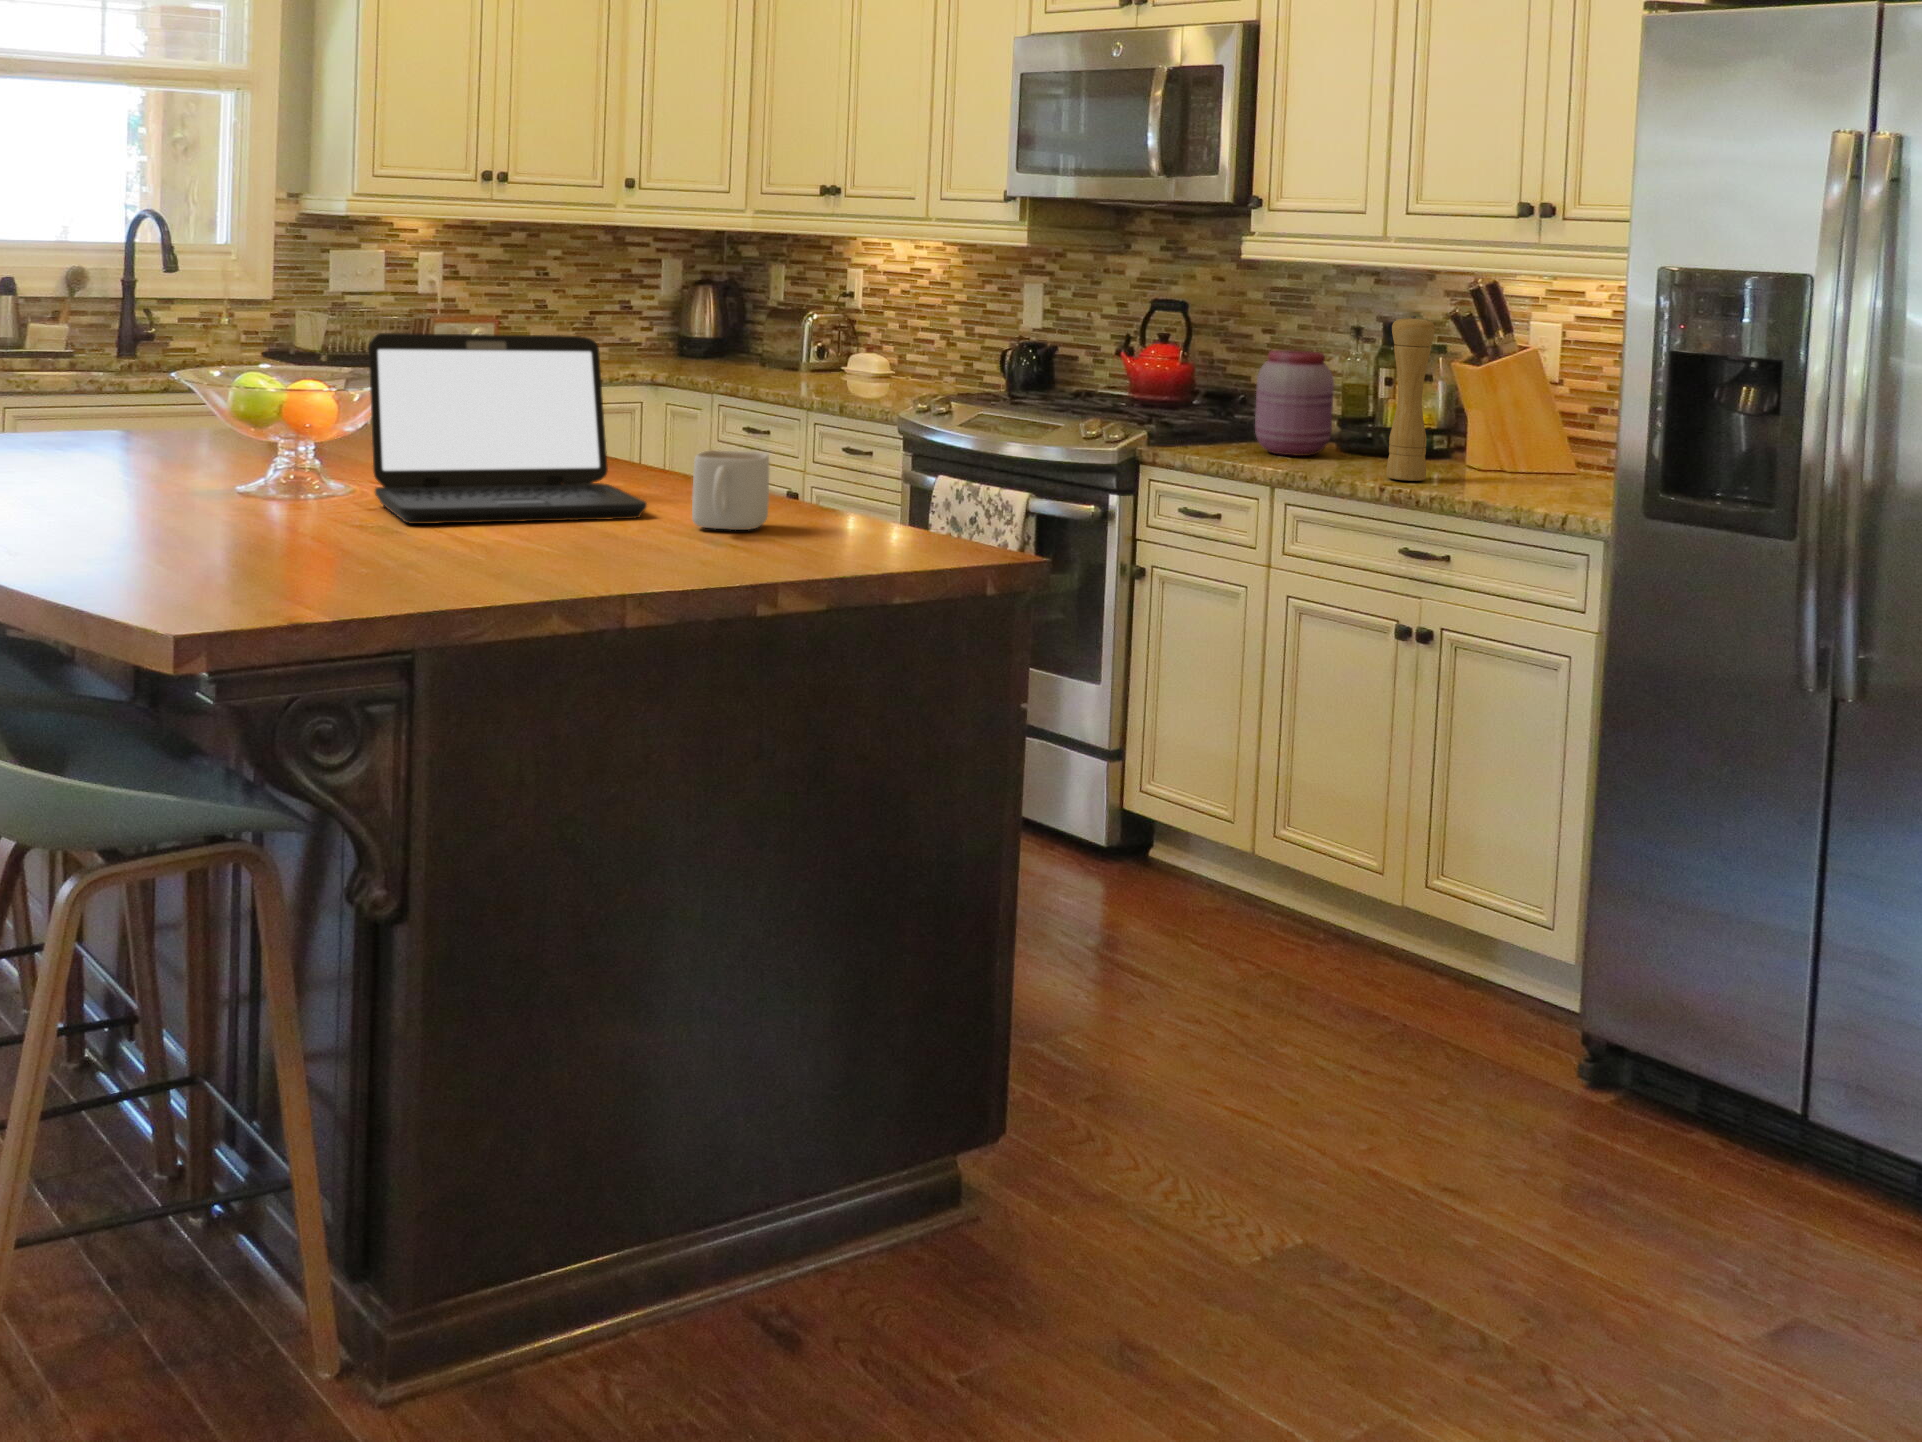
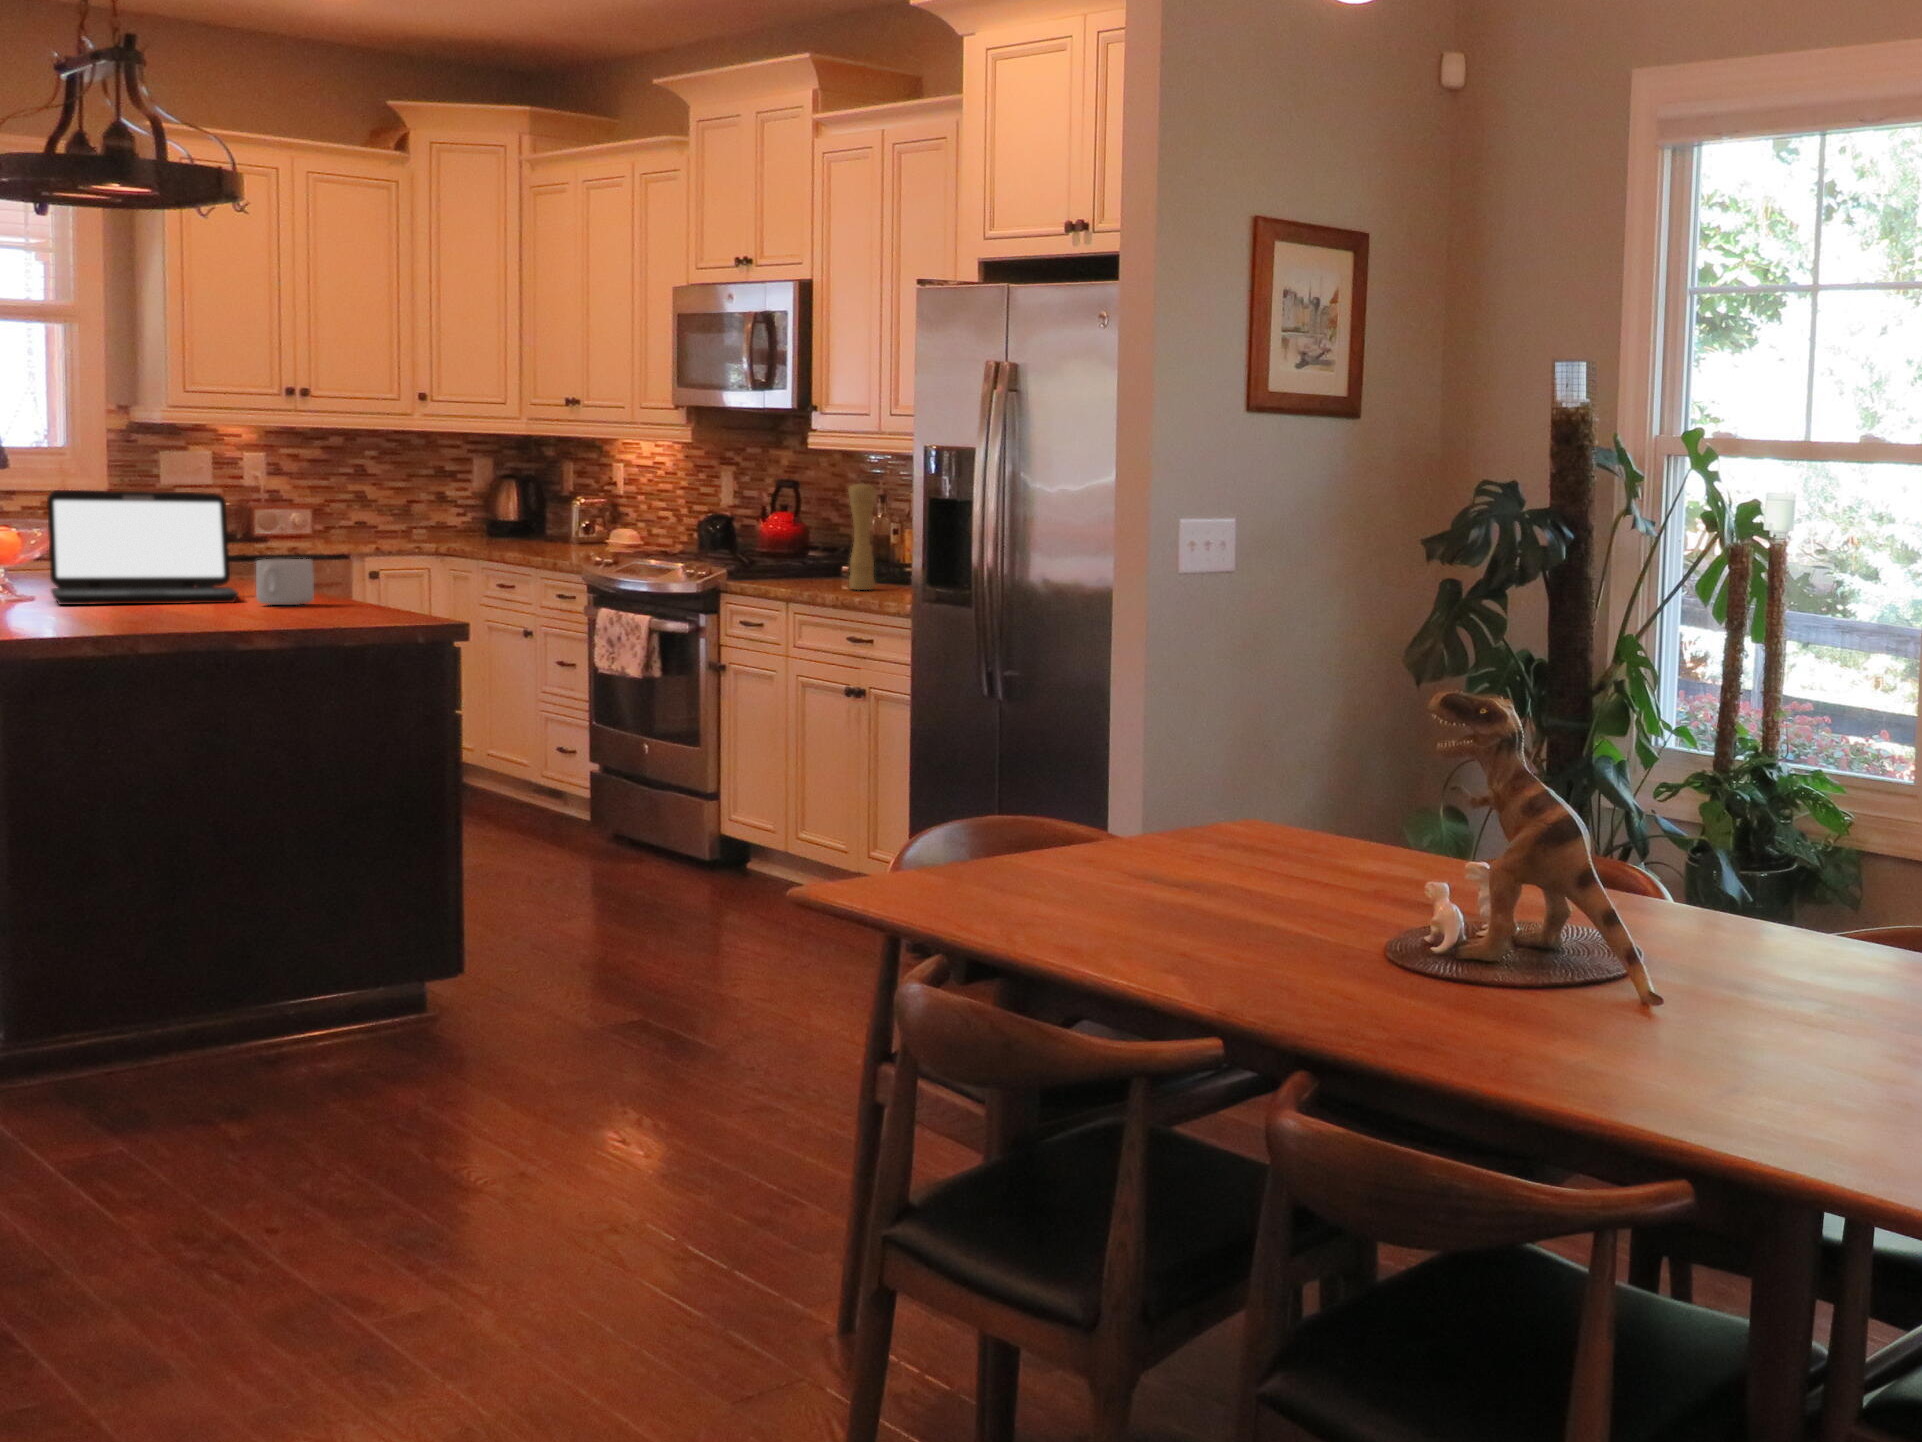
jar: present [1255,350,1334,456] -> none [789,509,842,579]

